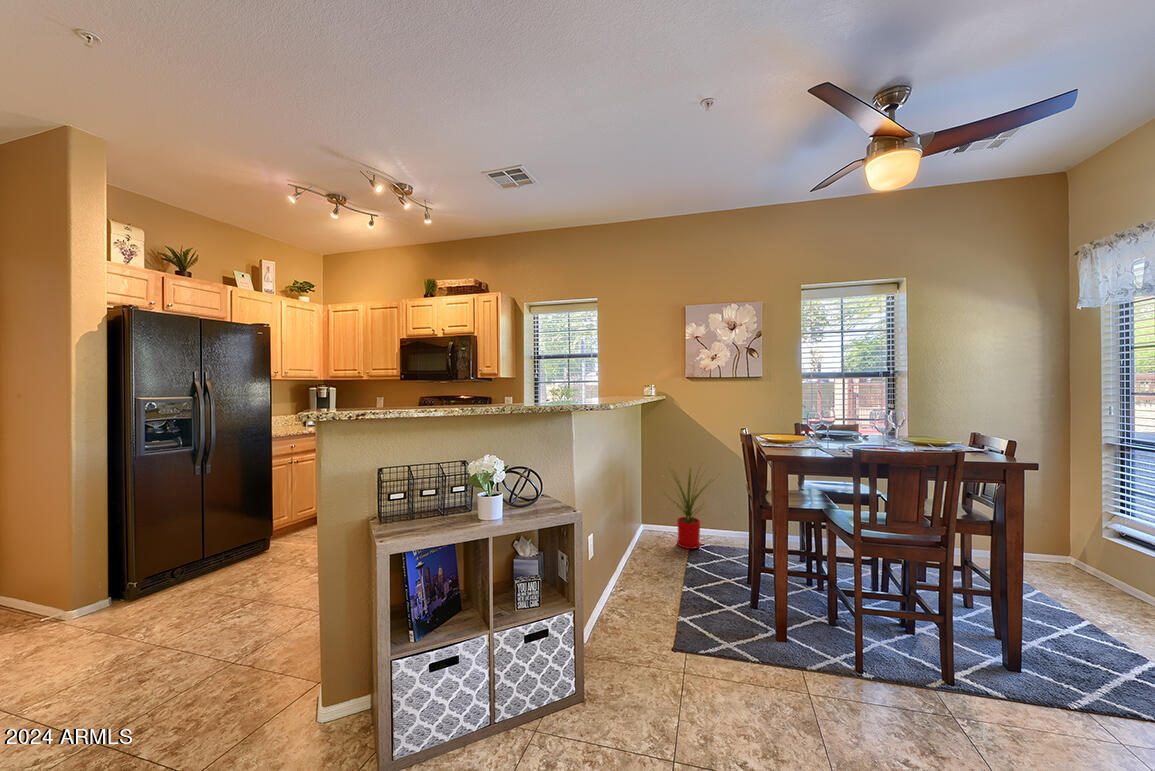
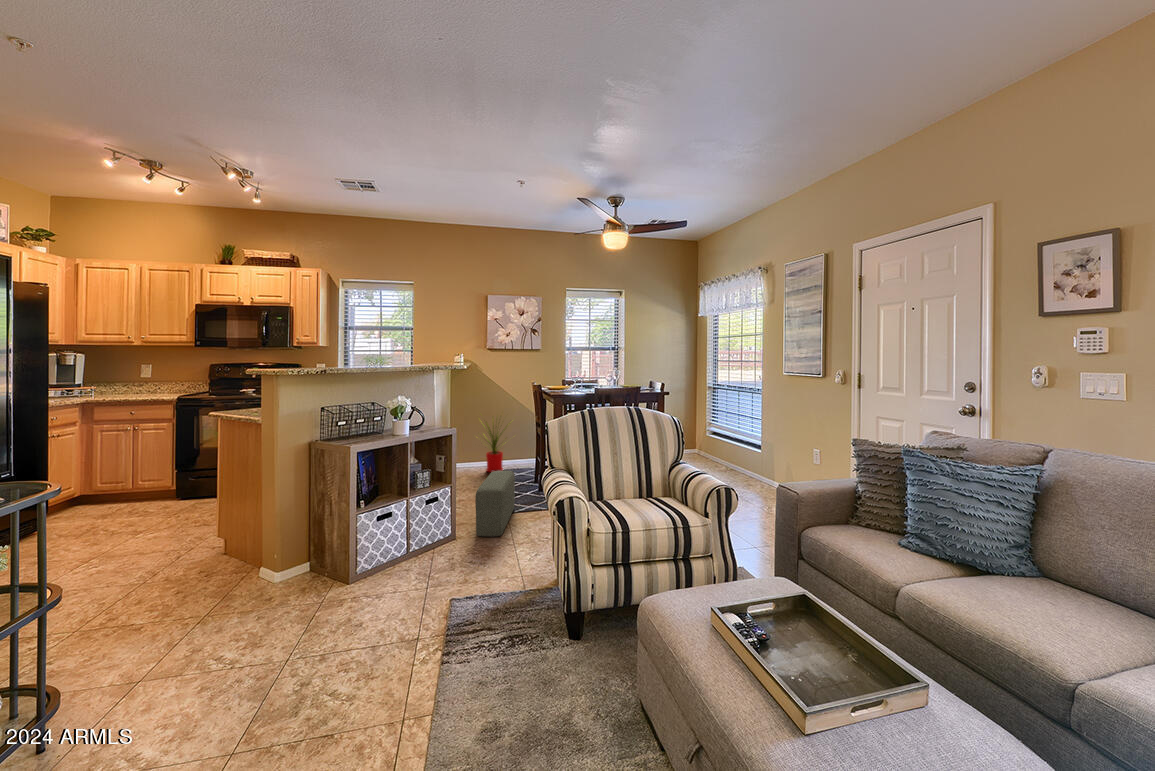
pouf: none [613,574,697,721] -> present [475,471,515,536]

